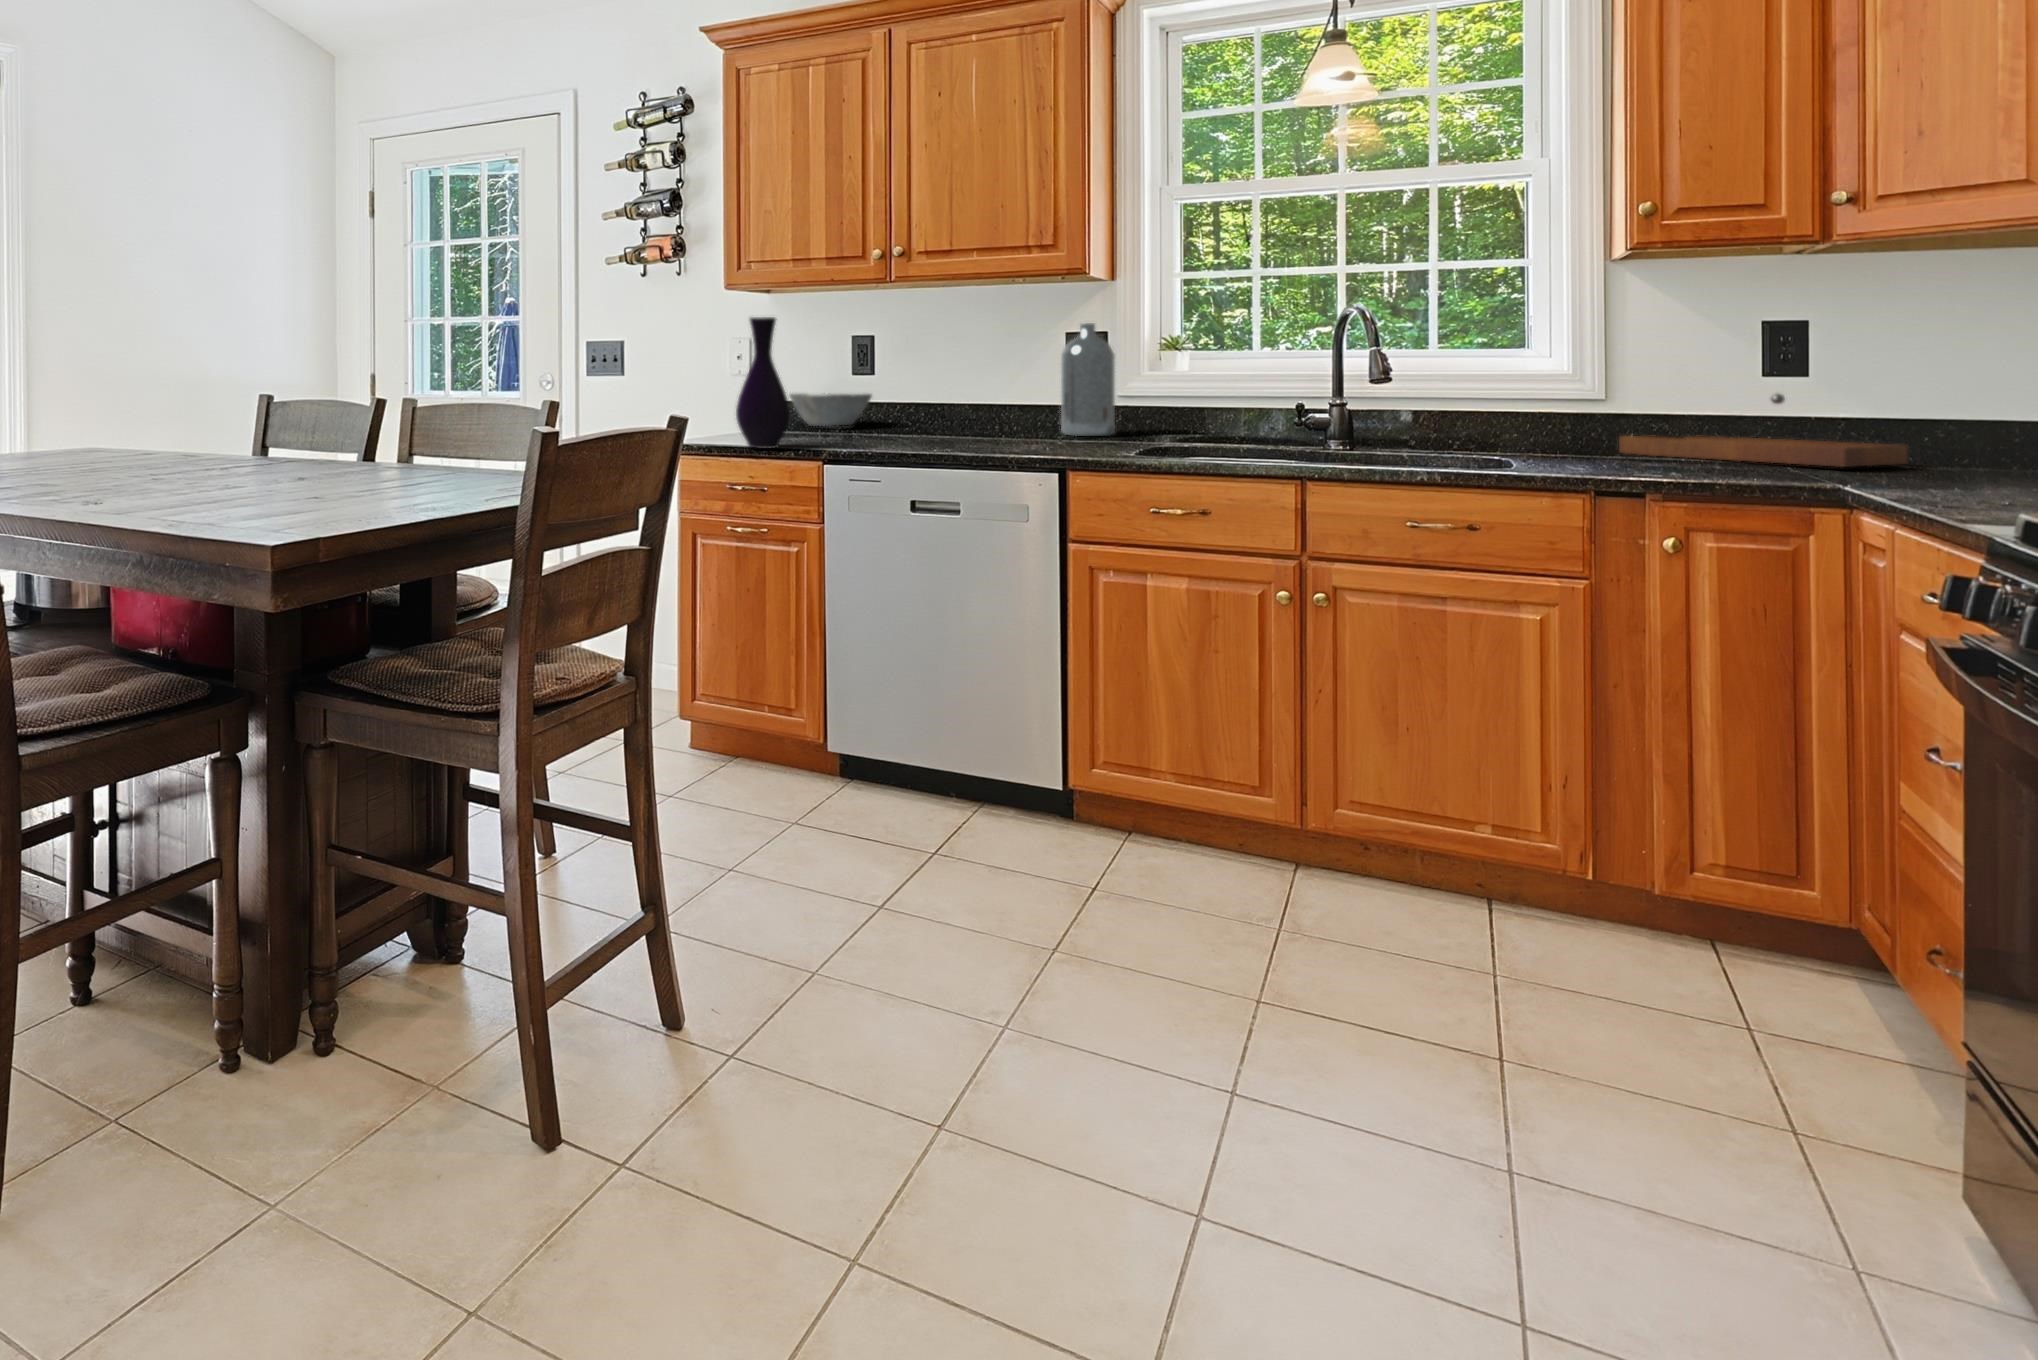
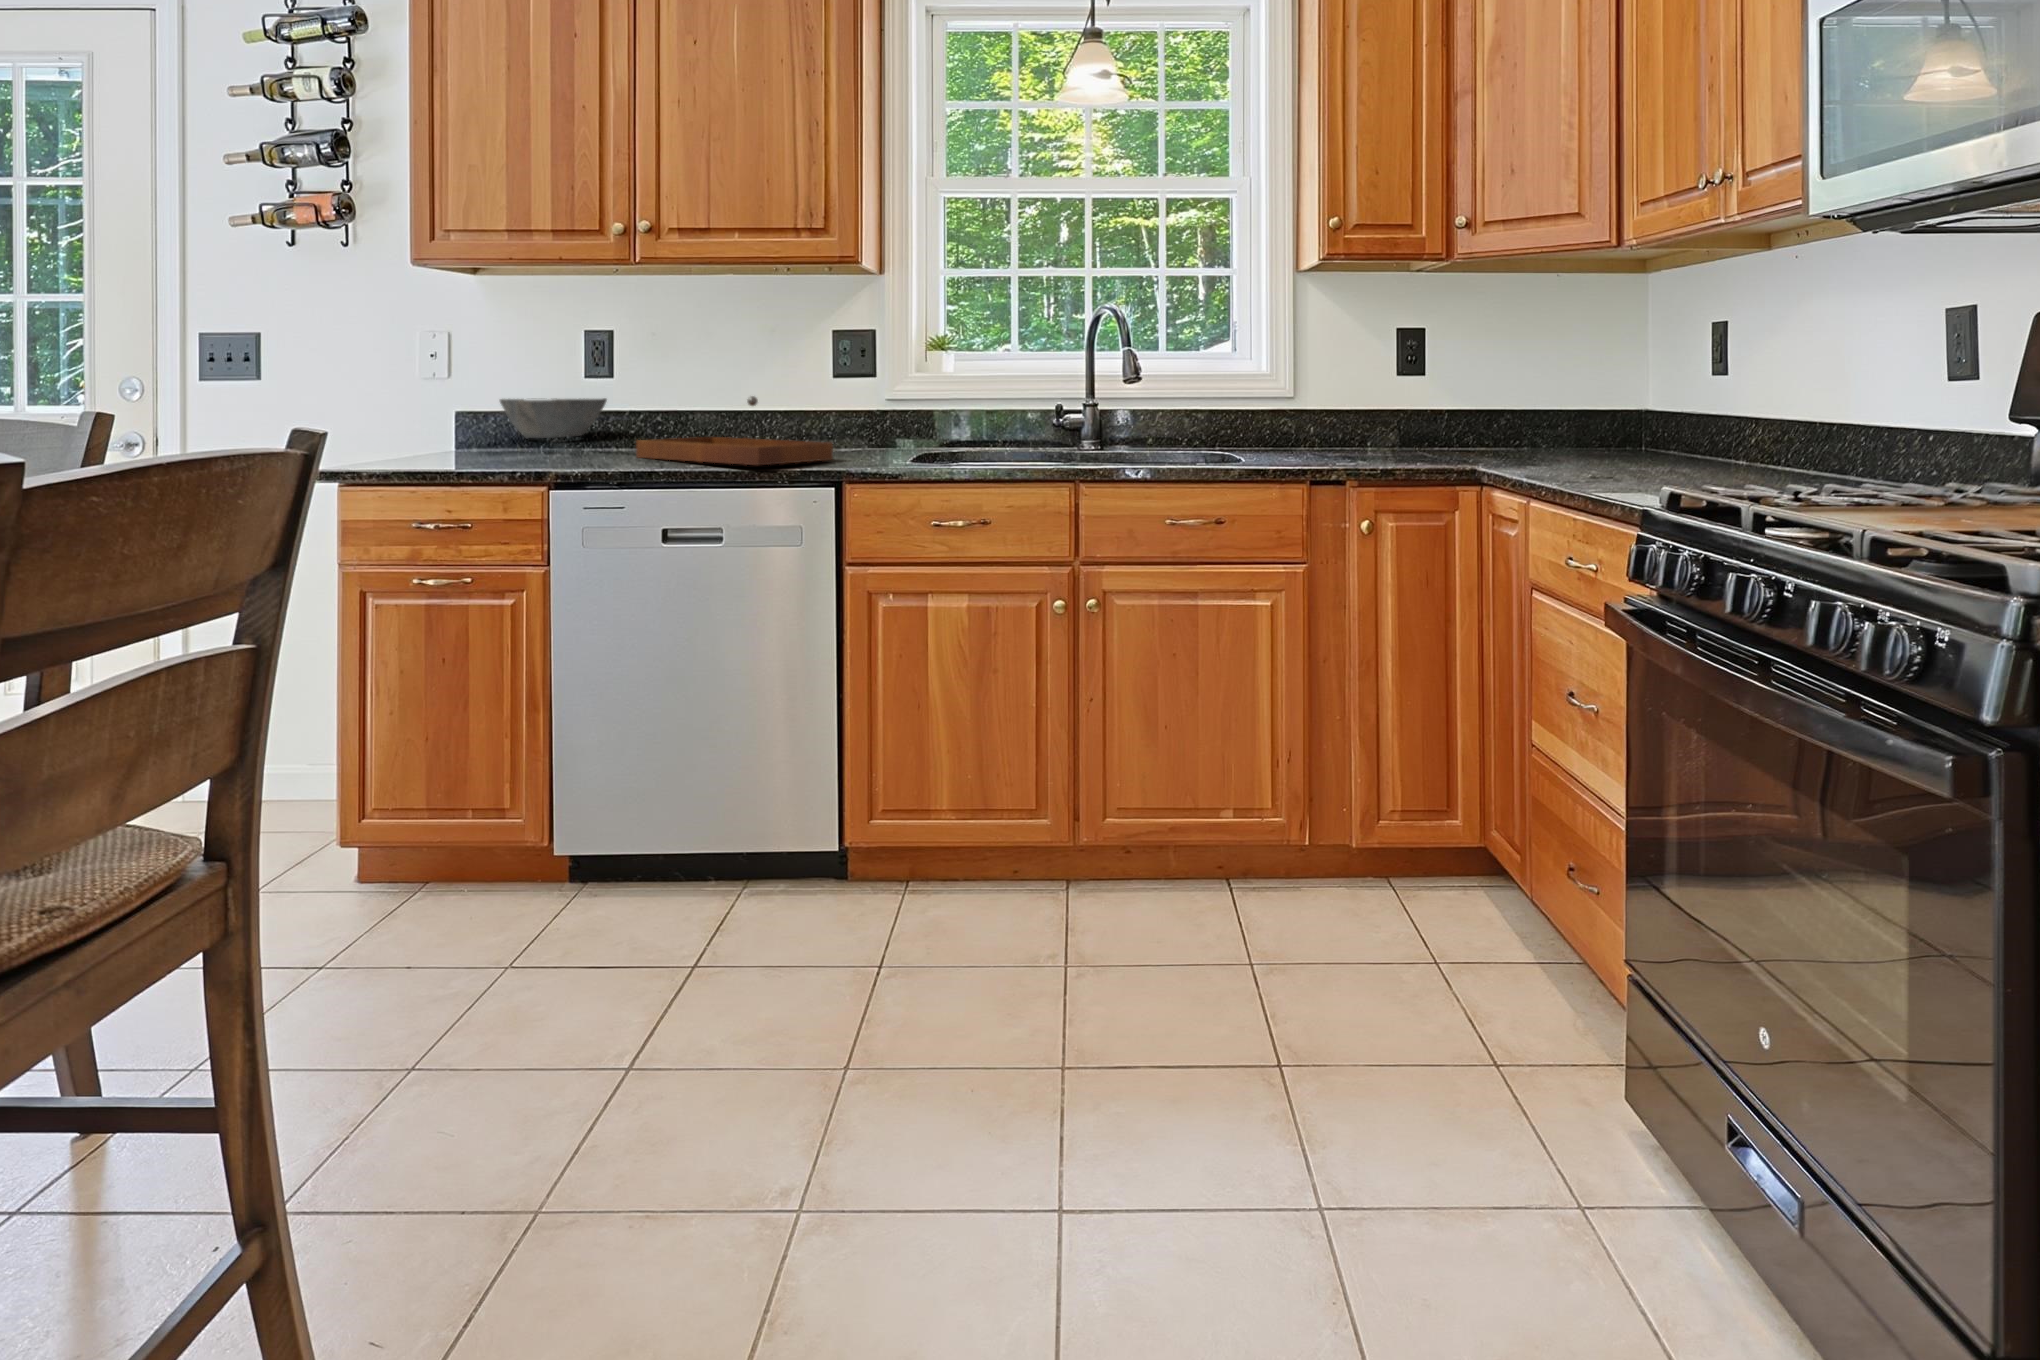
vase: present [736,317,790,449] -> none [424,298,502,470]
bottle: present [1061,323,1115,436] -> none [825,318,881,442]
tray: present [1619,394,1908,467] -> present [636,396,833,465]

